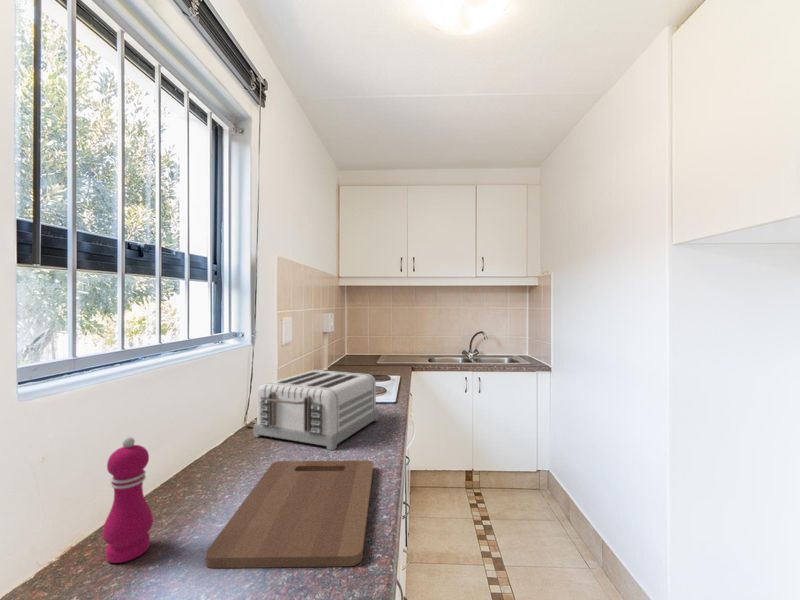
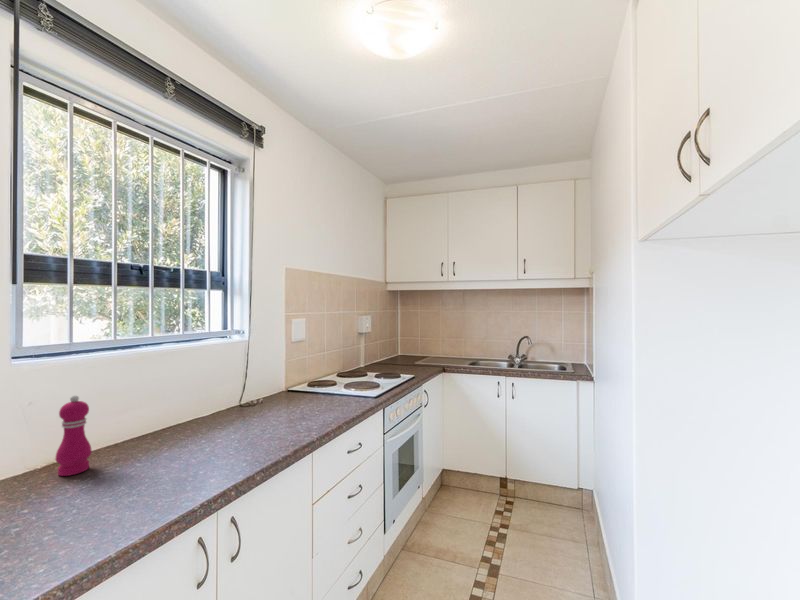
toaster: present [254,370,378,450] -> none [236,363,342,428]
cutting board: present [206,460,373,568] -> none [98,430,281,505]

